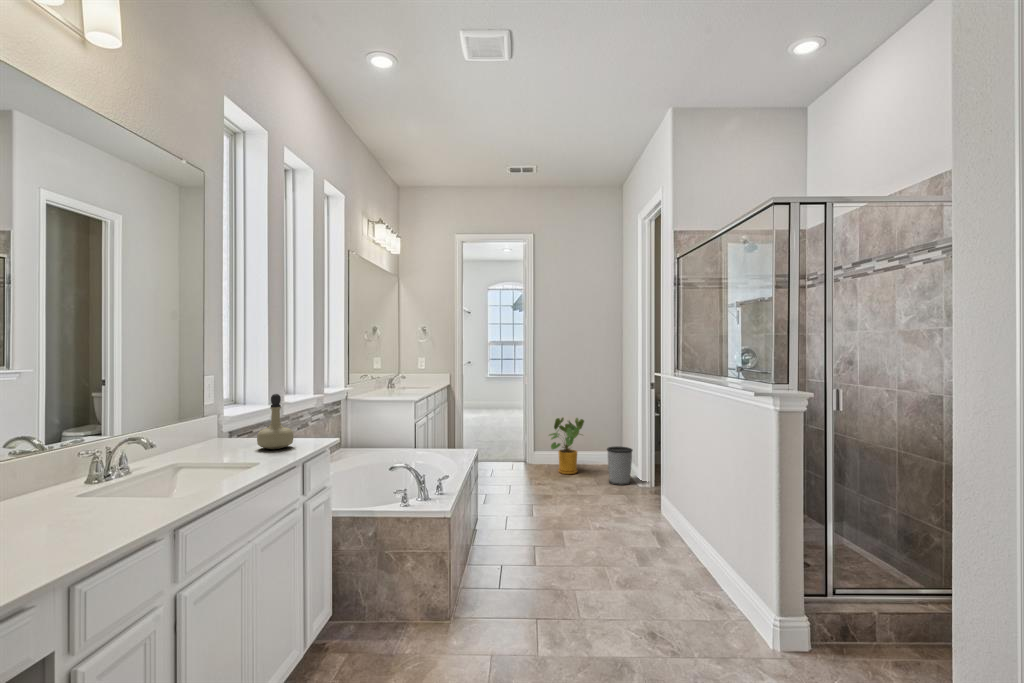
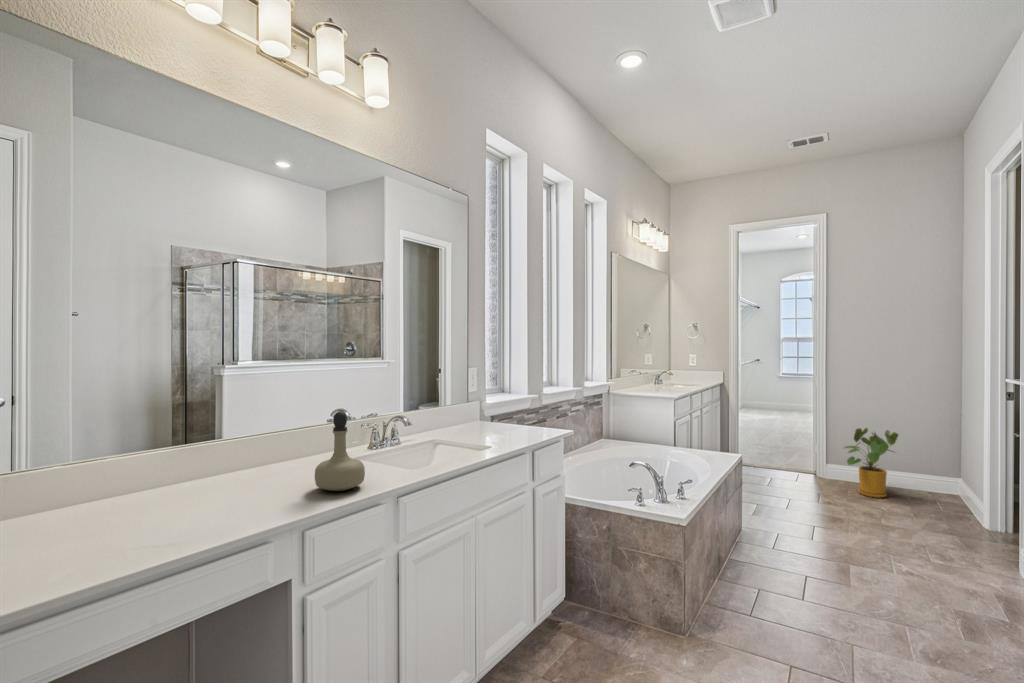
perfume bottle: present [257,394,294,449] -> present [315,411,365,491]
wastebasket: present [607,446,633,485] -> none [930,472,974,524]

